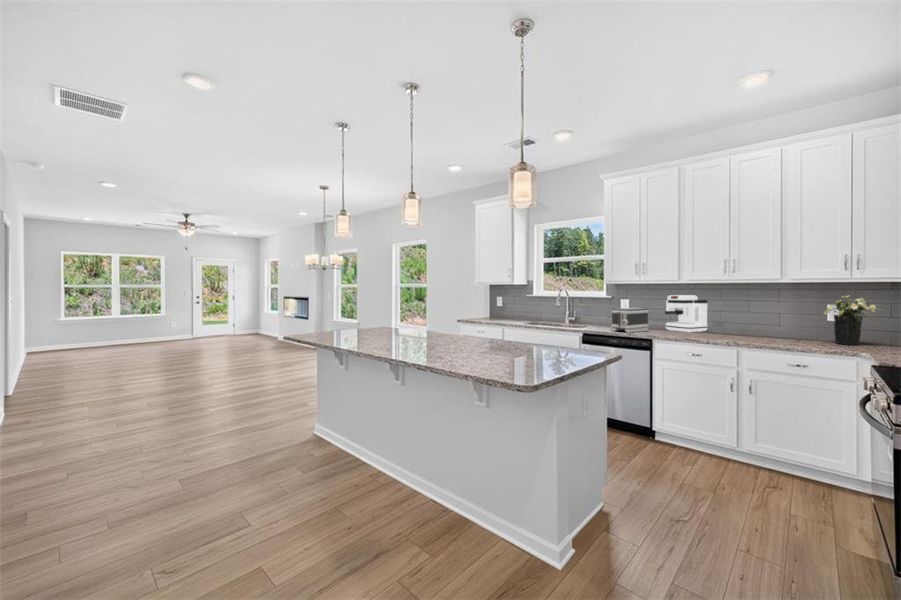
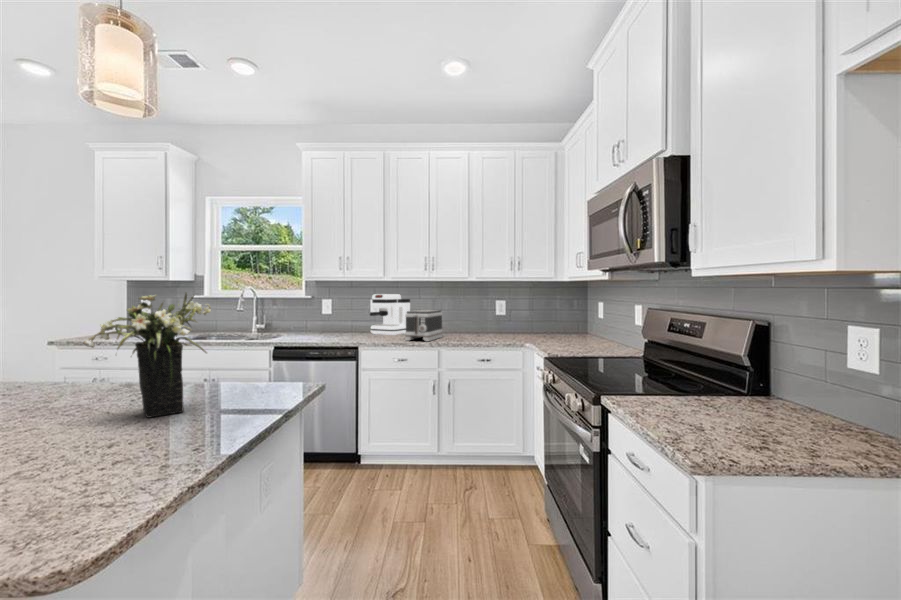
flower arrangement: present [823,296,876,345] -> present [83,293,211,418]
toaster: present [611,308,649,333] -> present [405,310,443,341]

